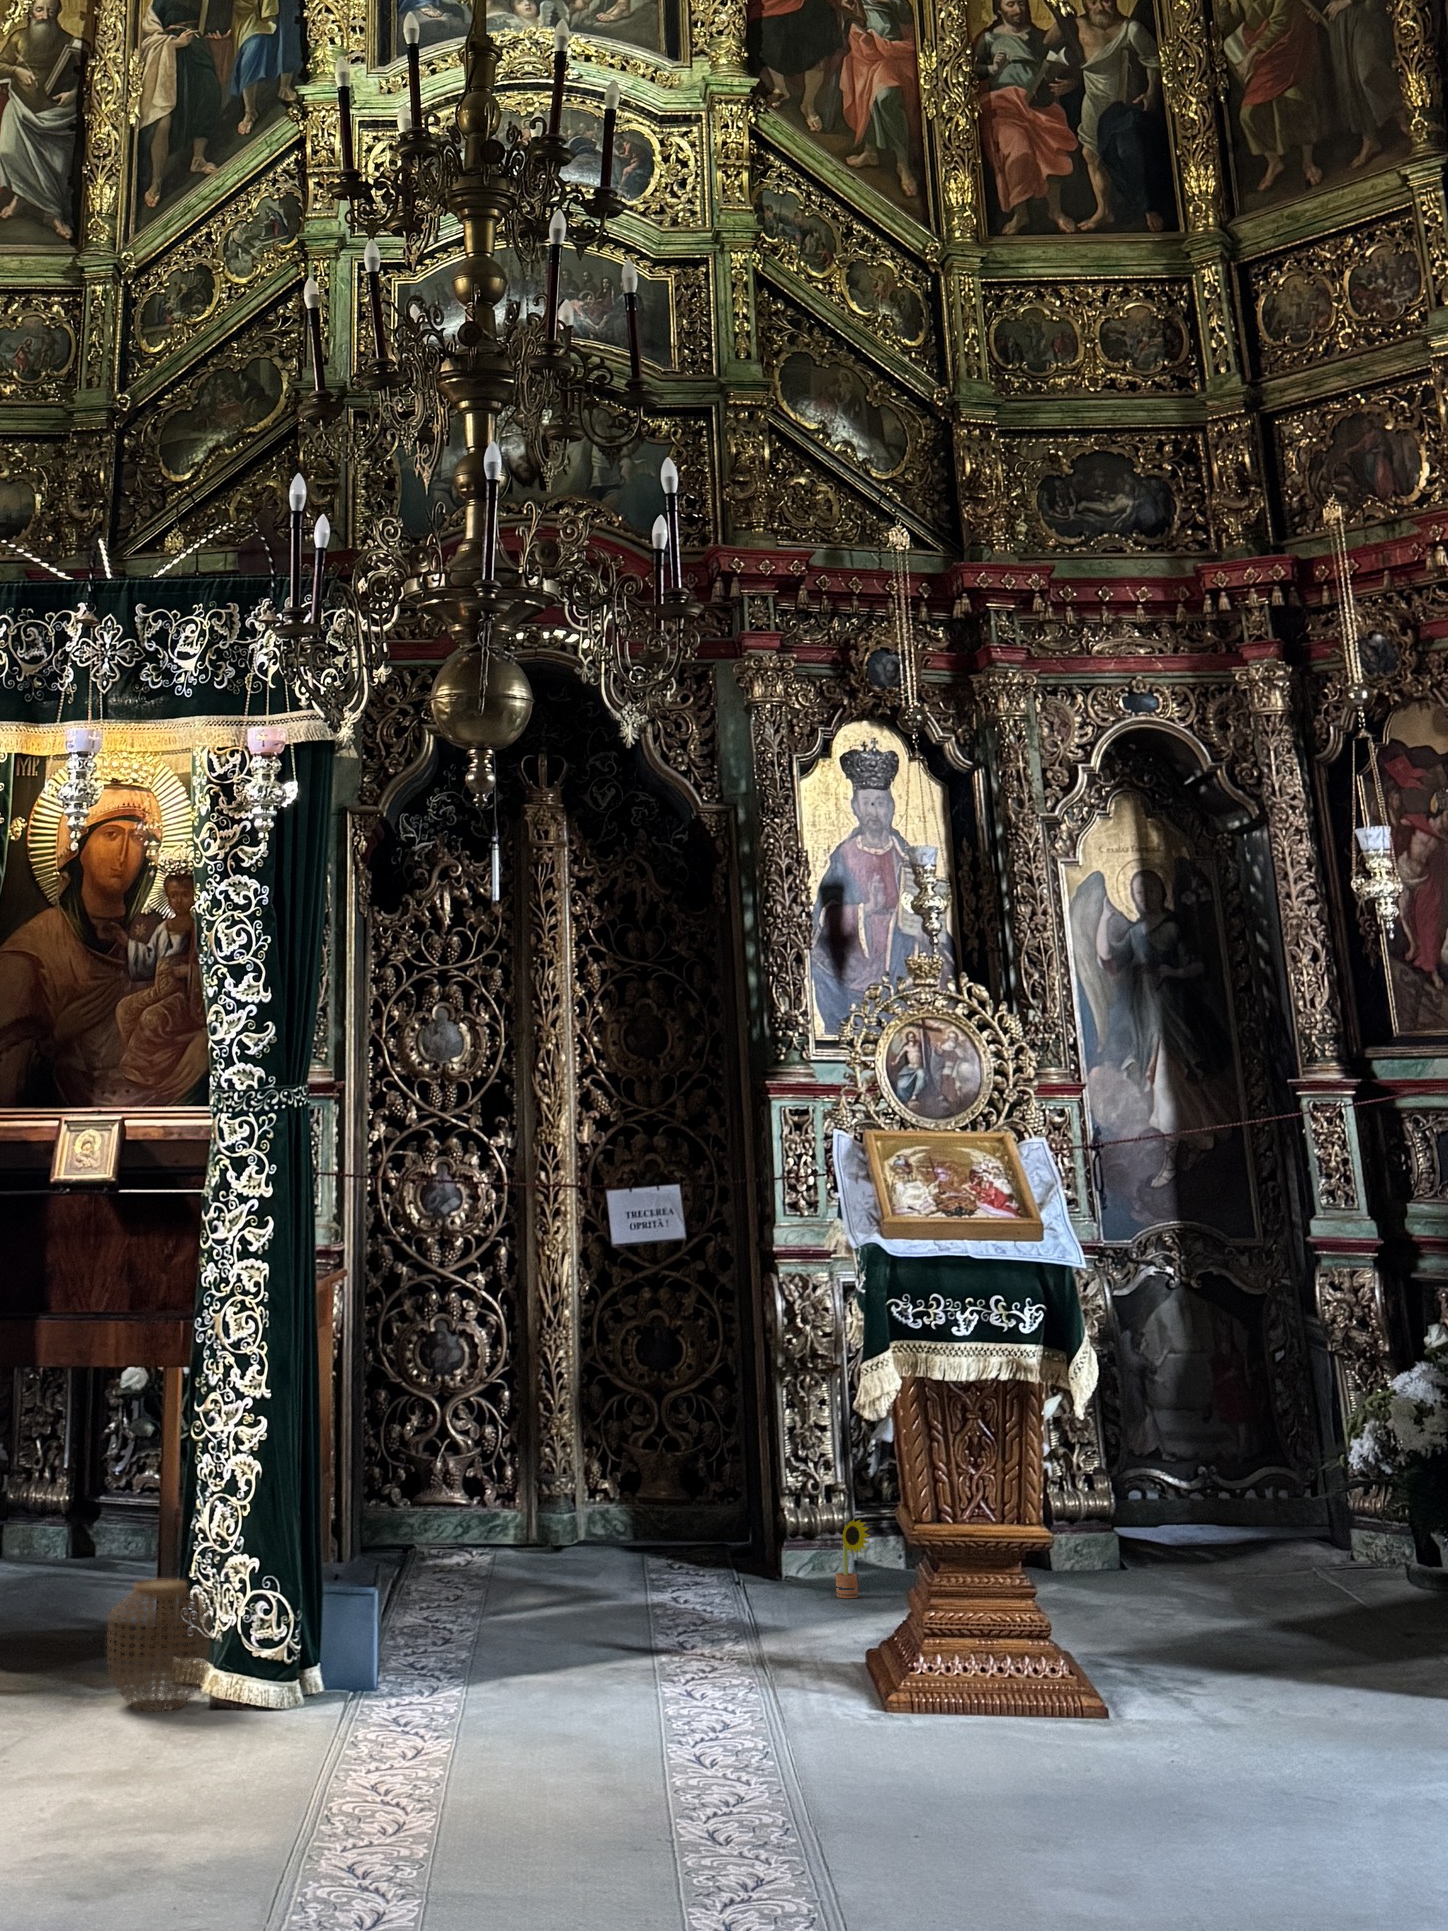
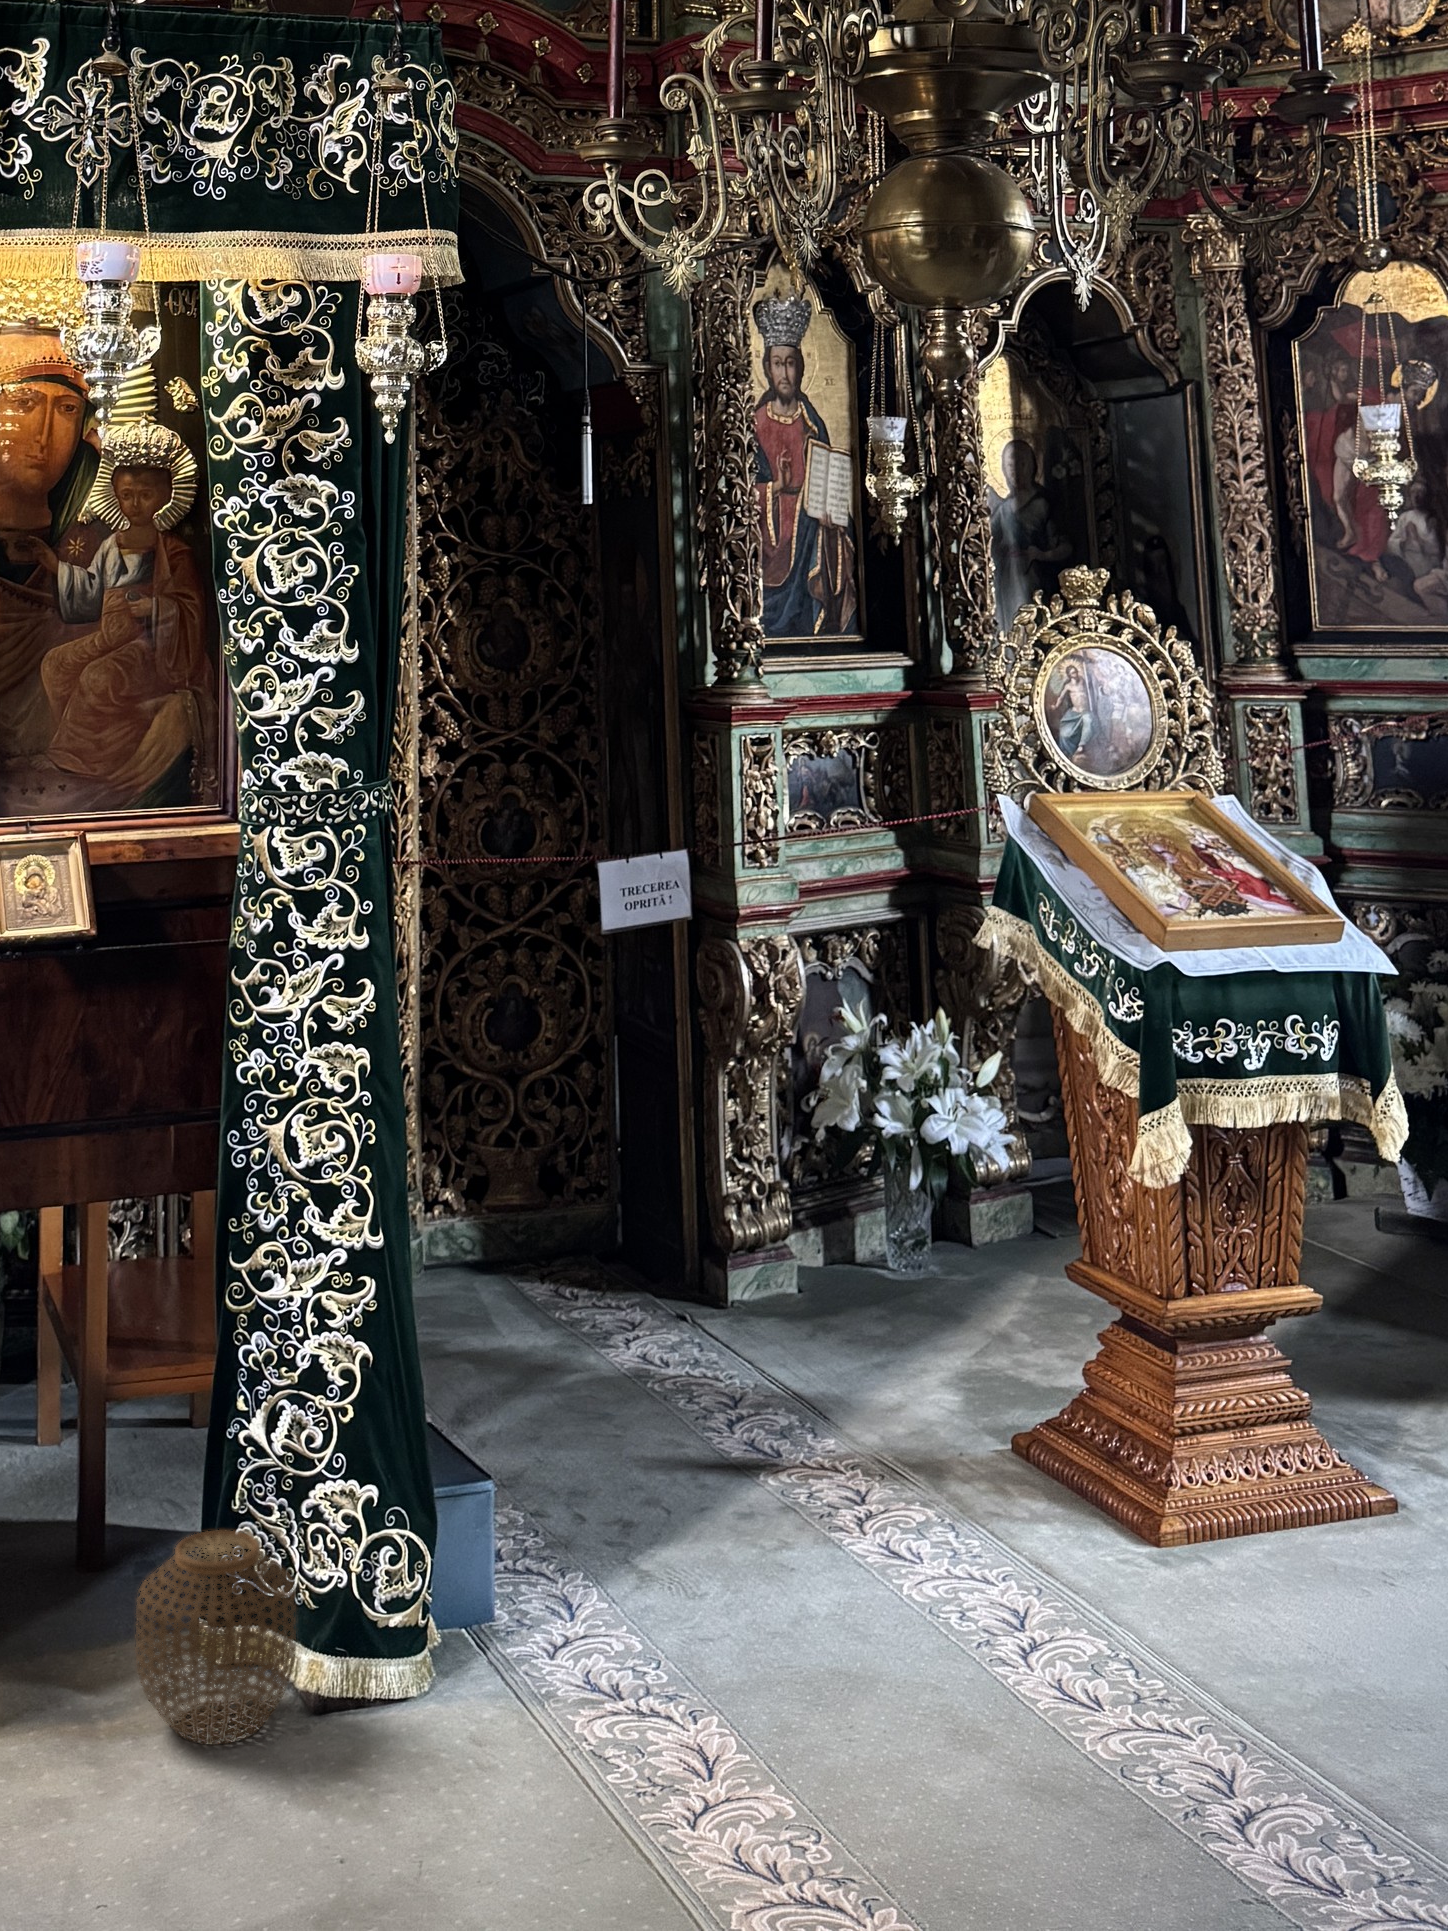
decorative plant: present [835,1519,870,1598] -> none [776,1212,820,1305]

